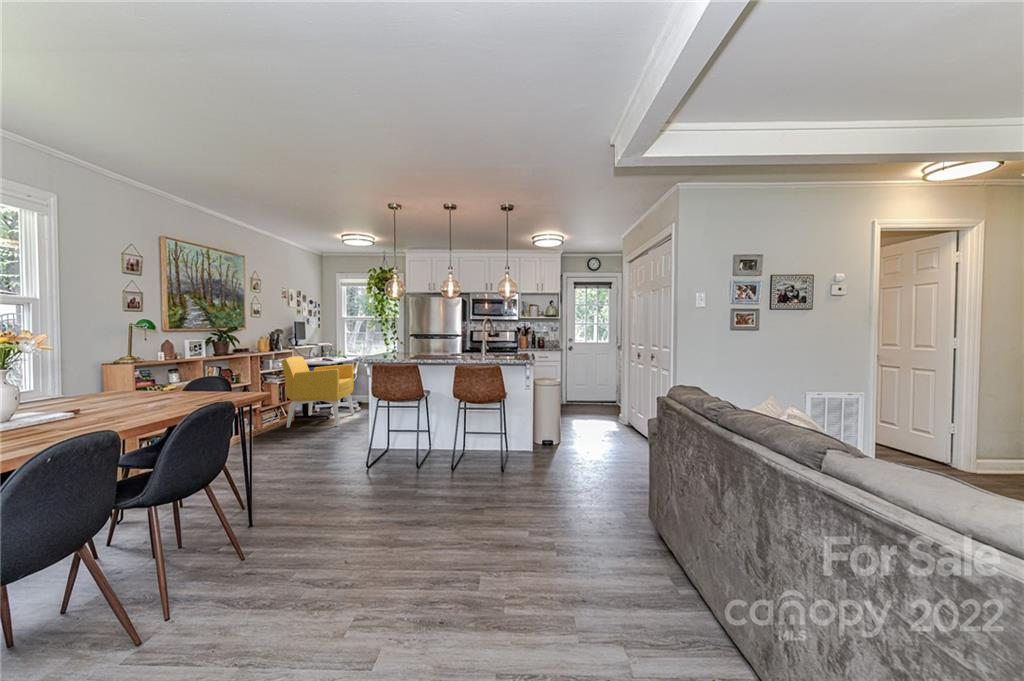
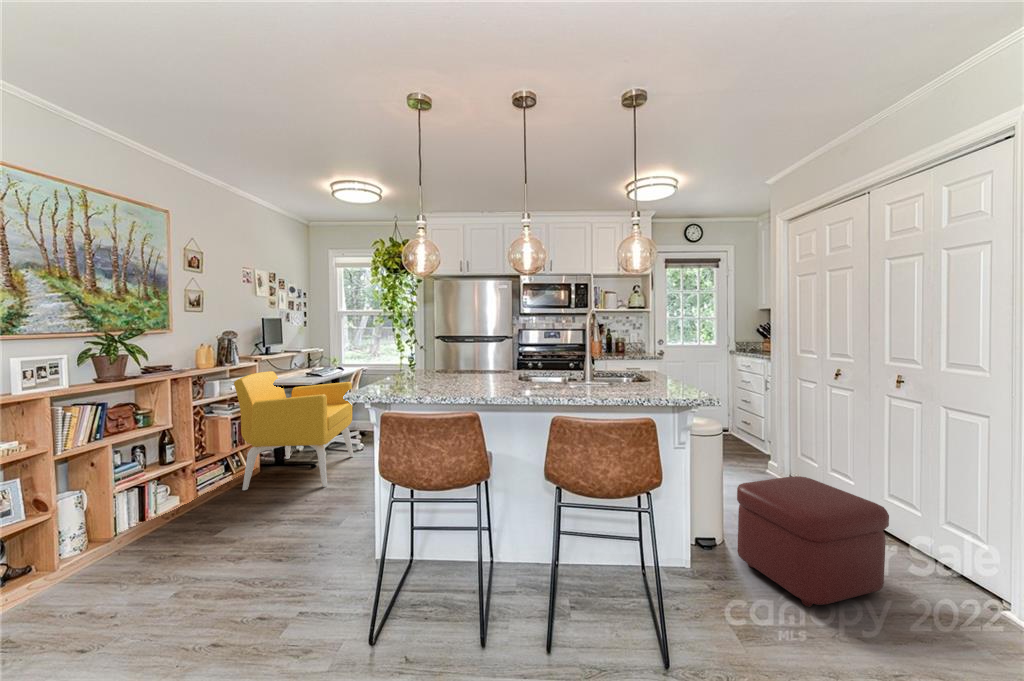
ottoman: none [558,406,620,460] -> present [737,476,889,607]

